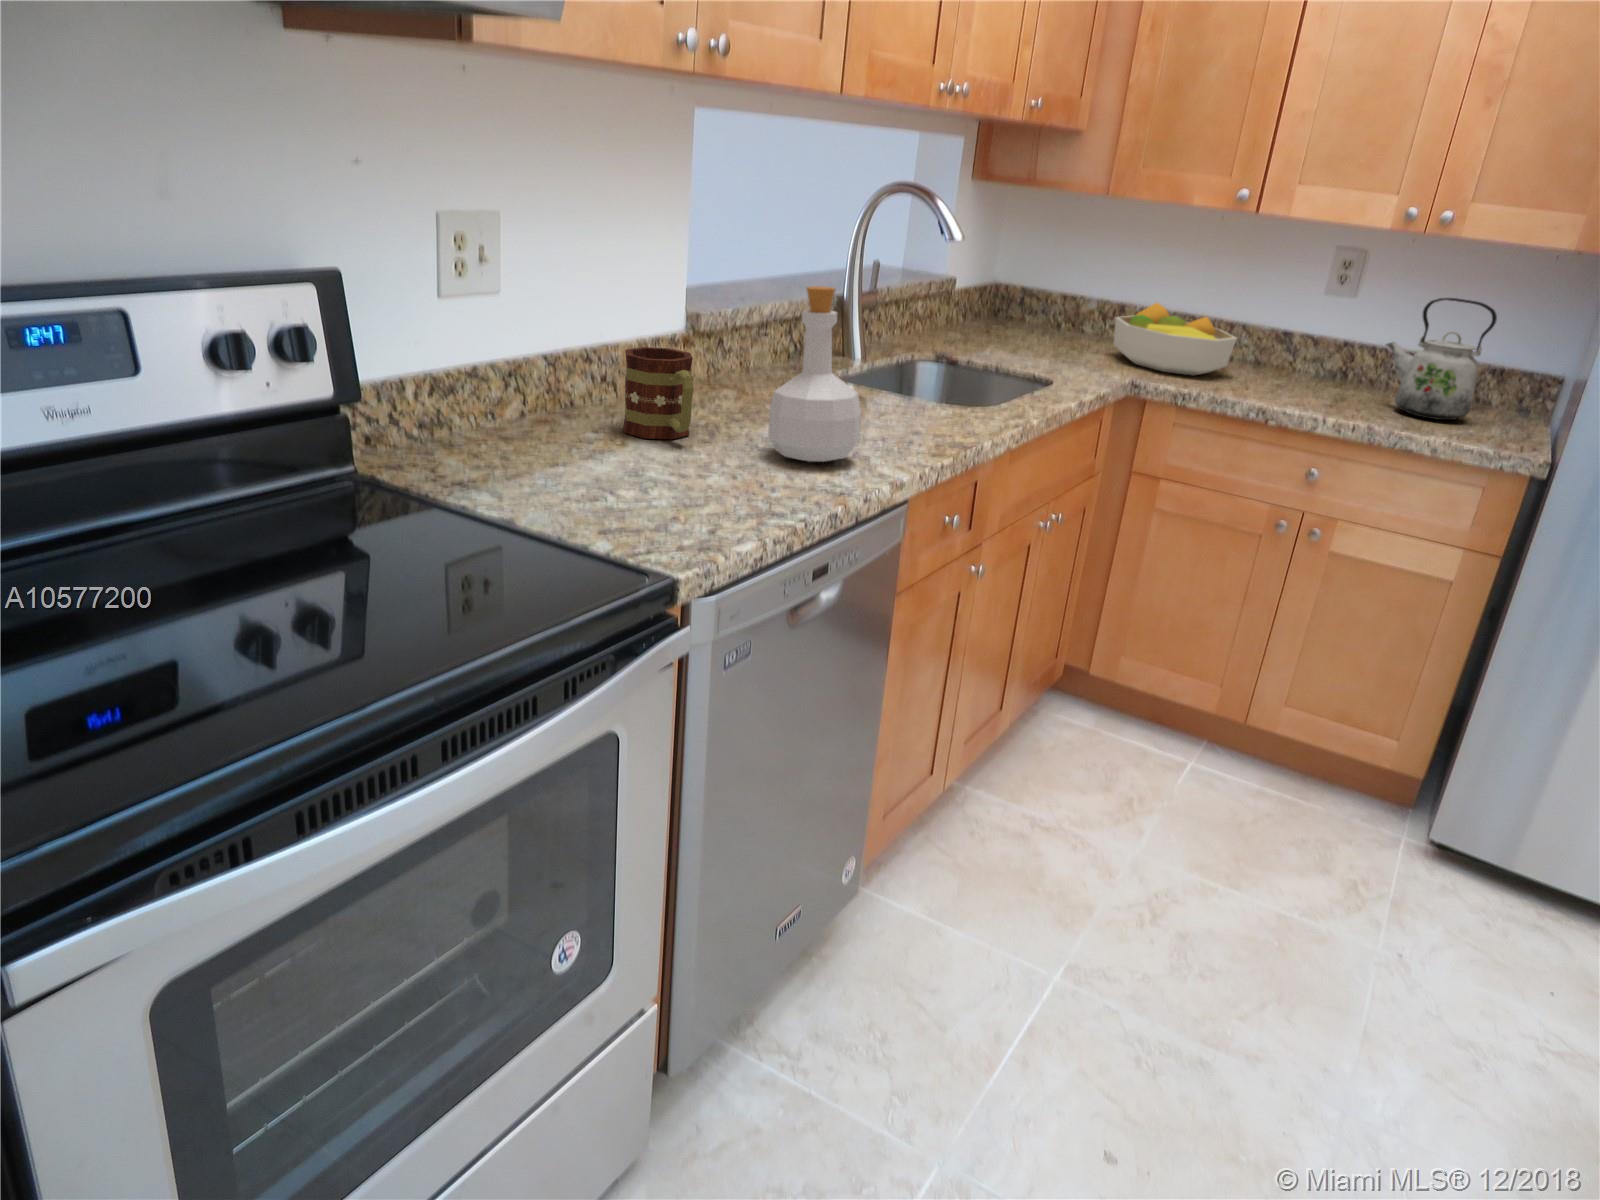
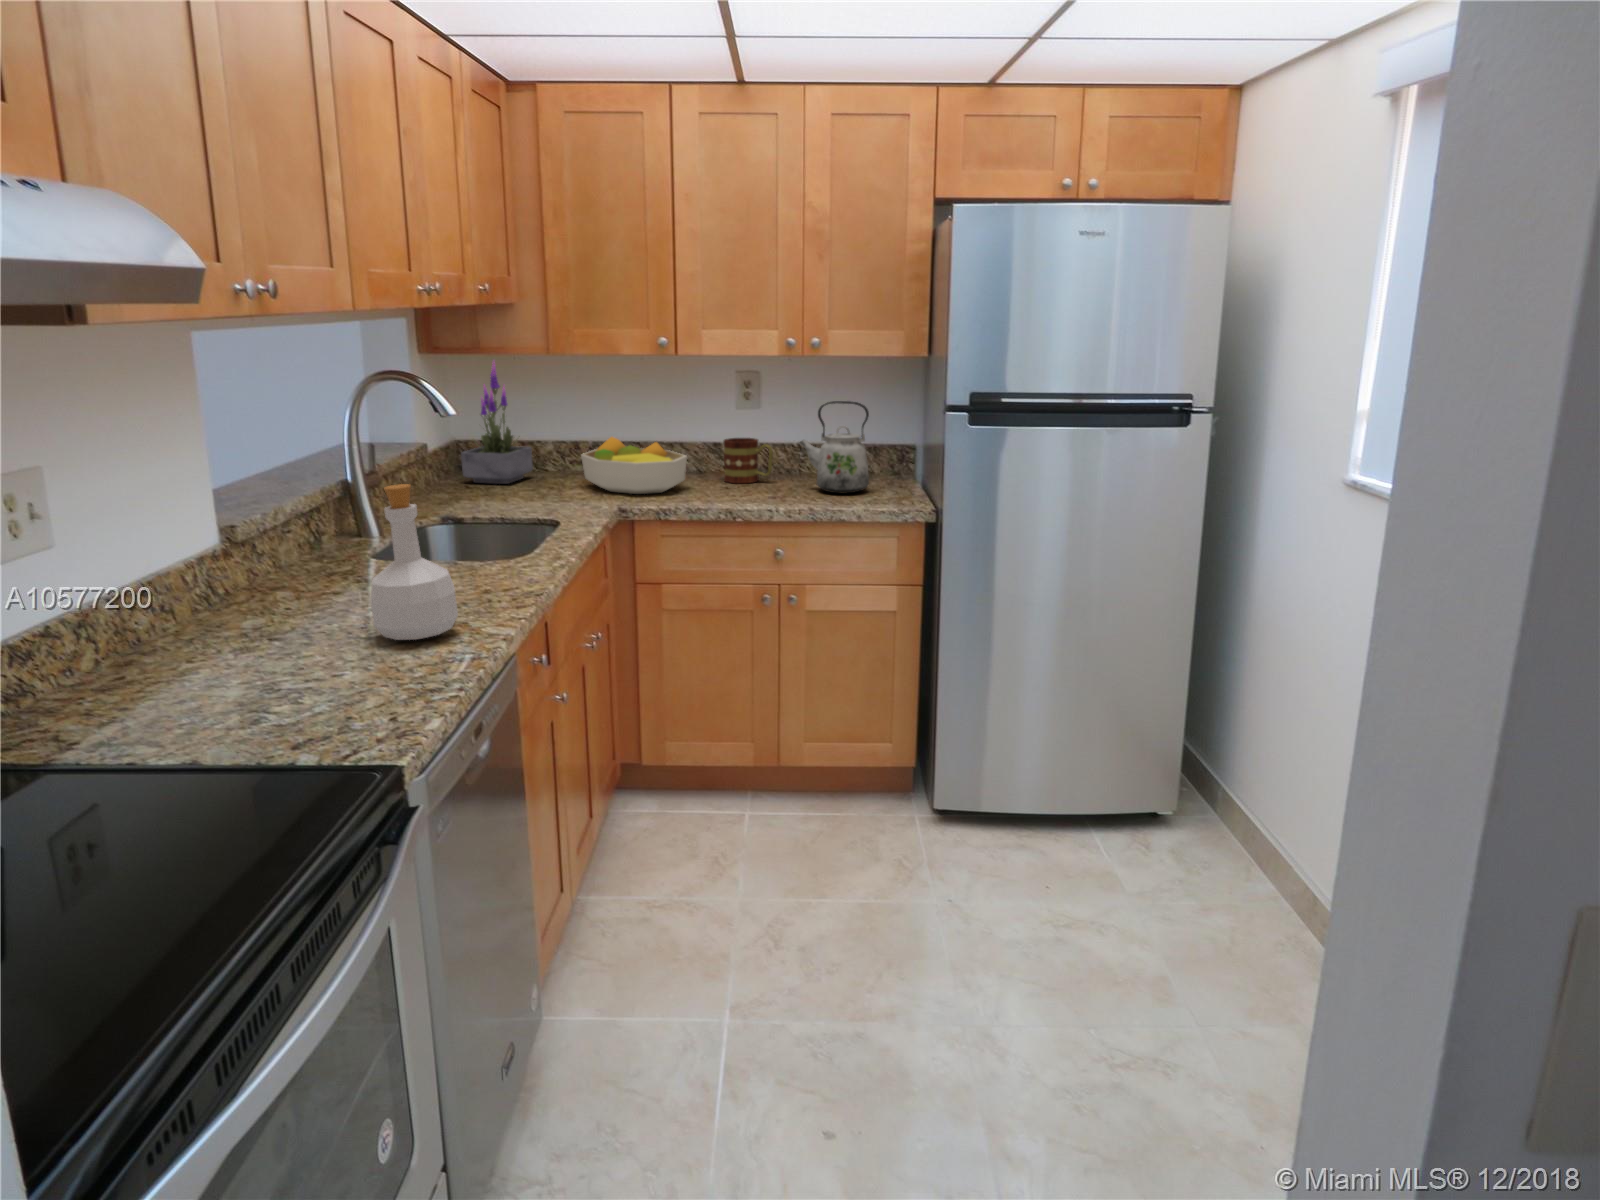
potted plant: none [989,198,1069,338] -> present [461,364,533,484]
mug: present [624,347,693,439] -> present [724,438,773,483]

